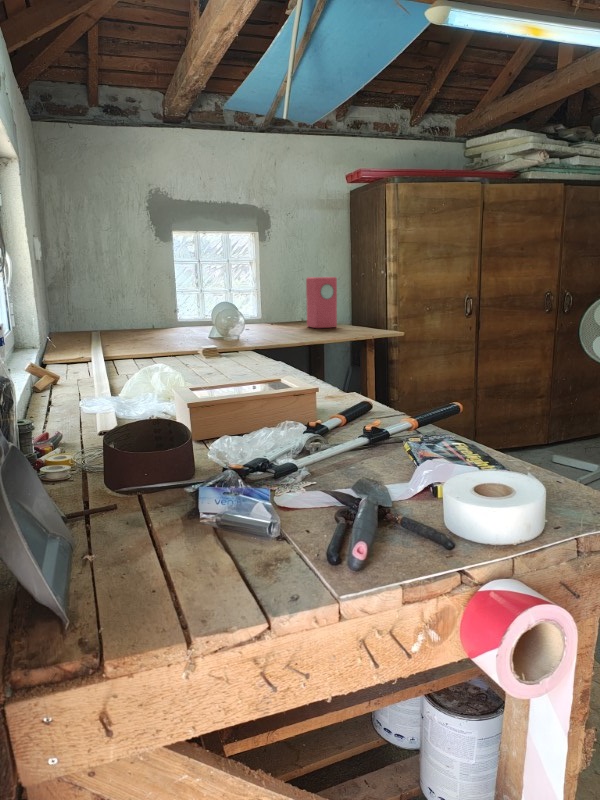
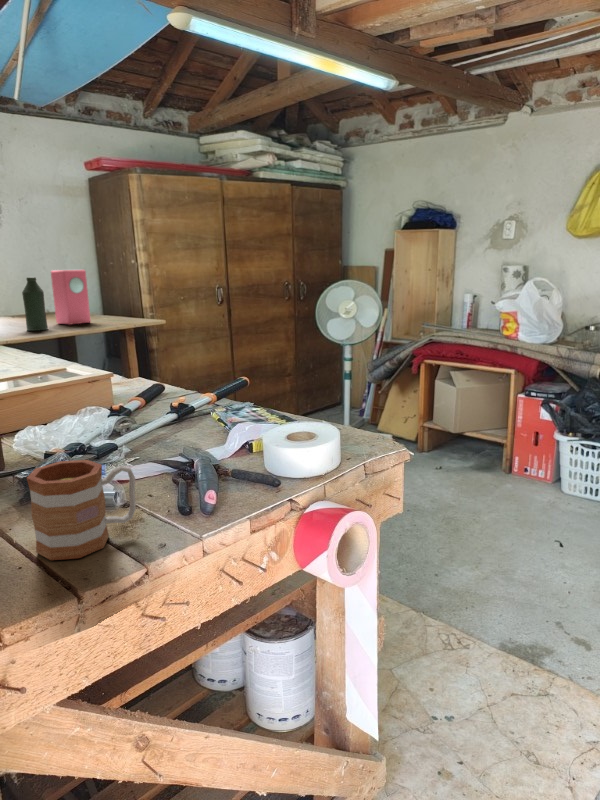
bottle: none [279,284,297,333] -> present [22,277,48,331]
mug: none [171,486,279,594] -> present [27,460,136,560]

